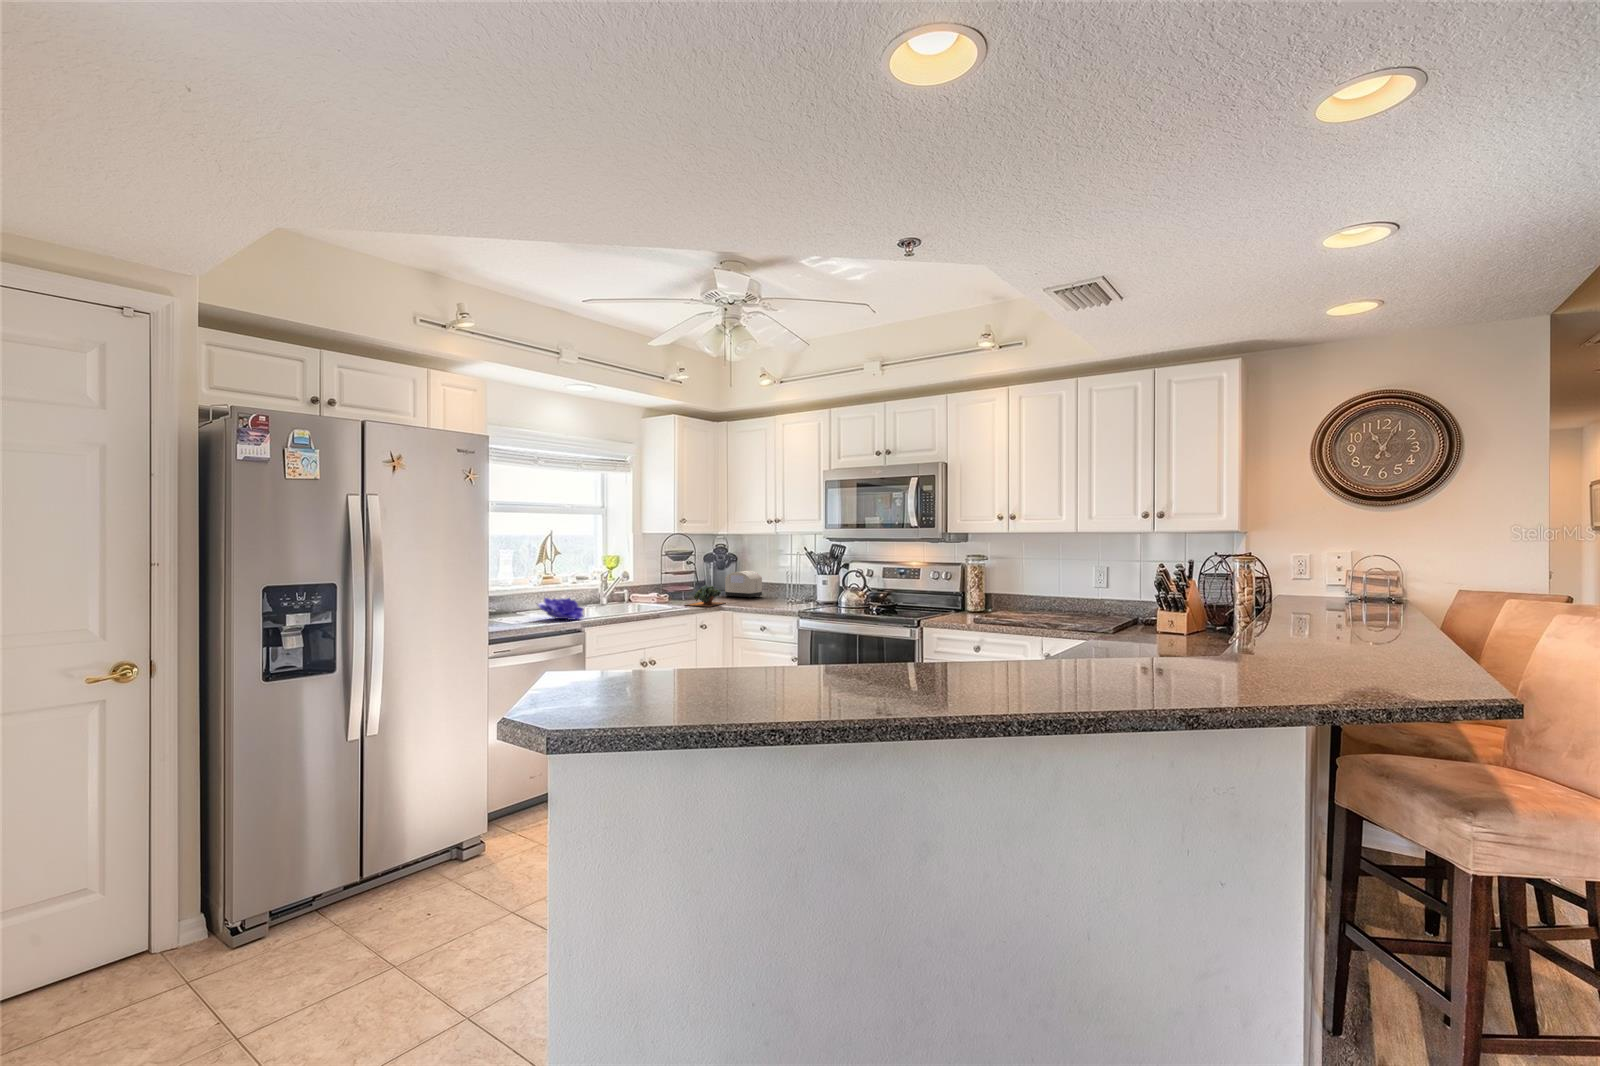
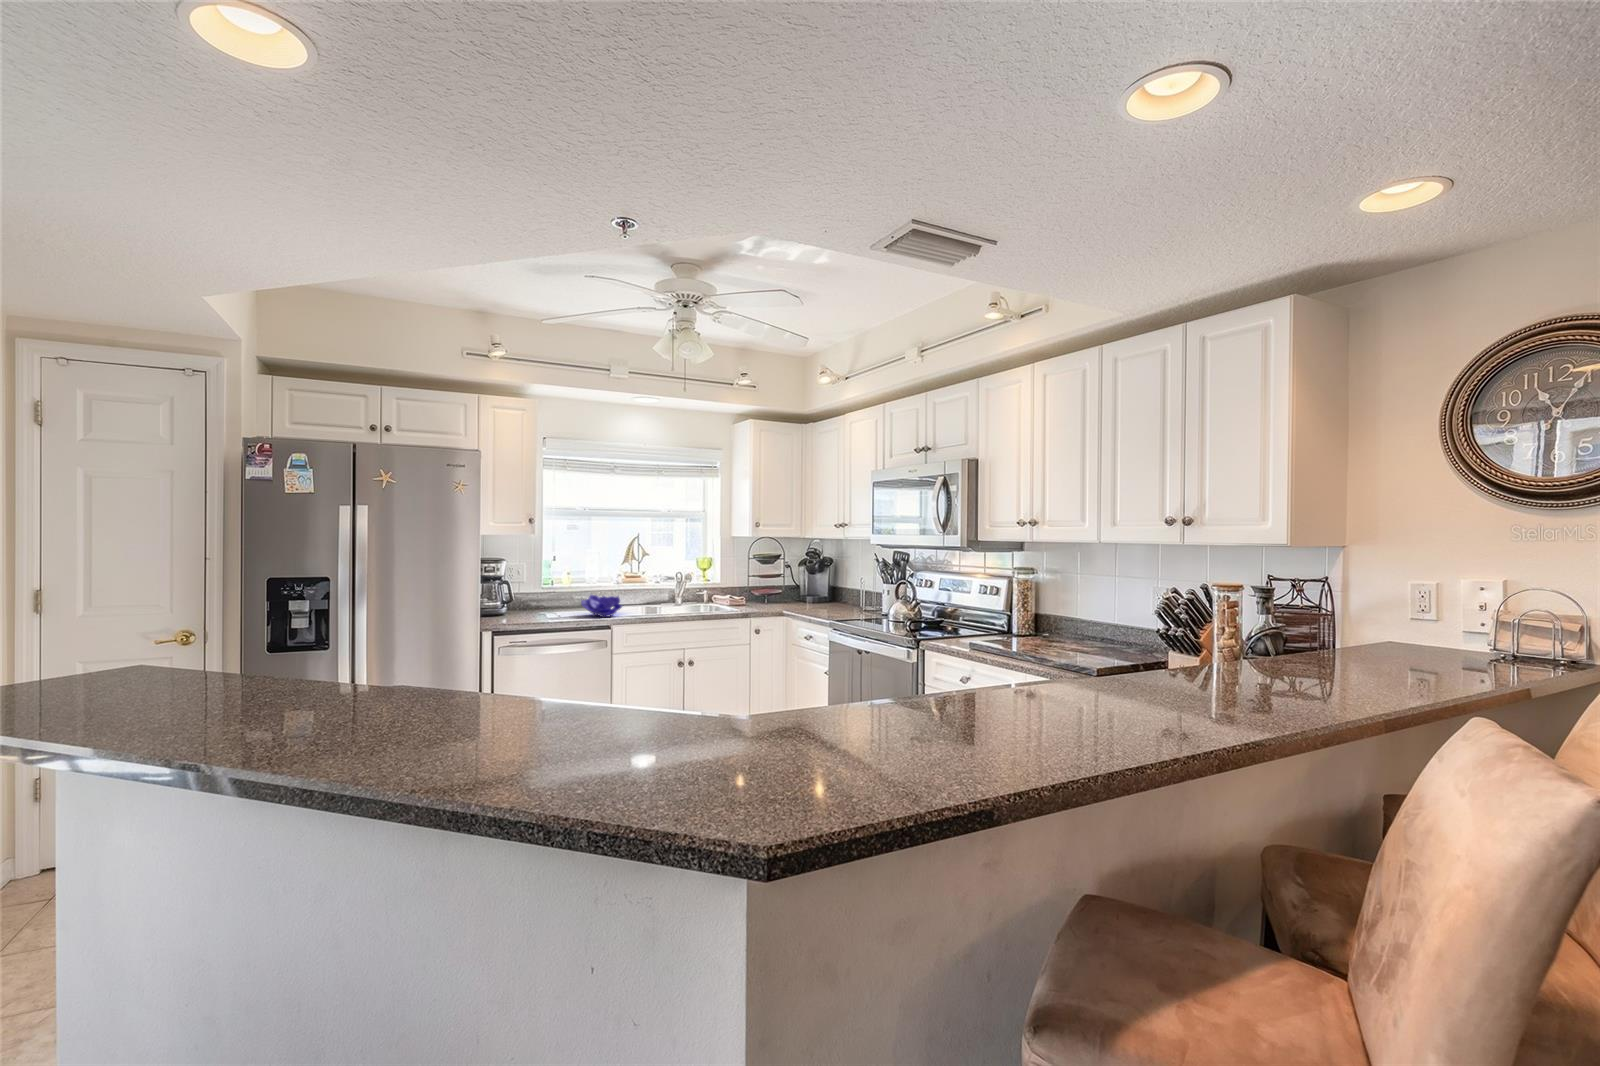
toaster: present [725,571,762,598] -> none [811,576,846,605]
succulent plant: present [685,585,724,607] -> none [741,589,788,612]

